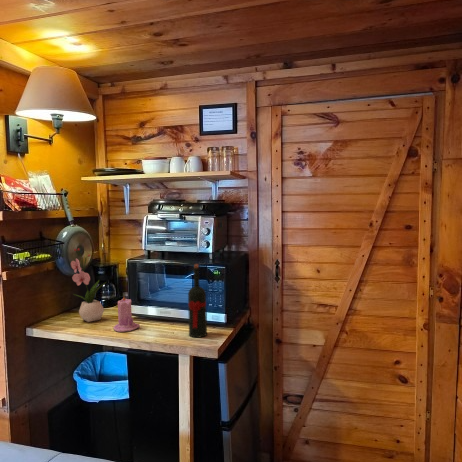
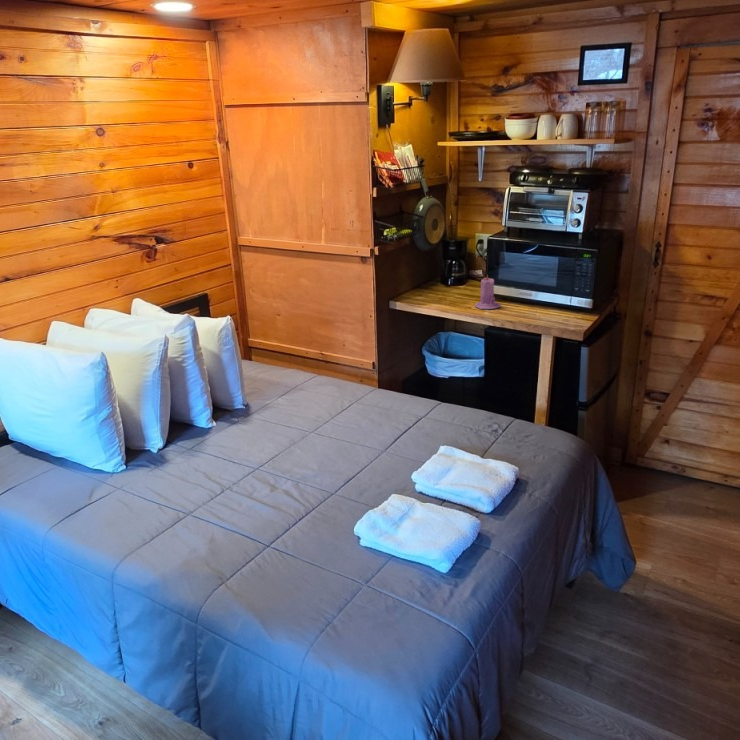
flower arrangement: present [71,248,105,322] -> none [432,224,466,299]
wine bottle: present [188,264,207,337] -> none [552,247,574,319]

